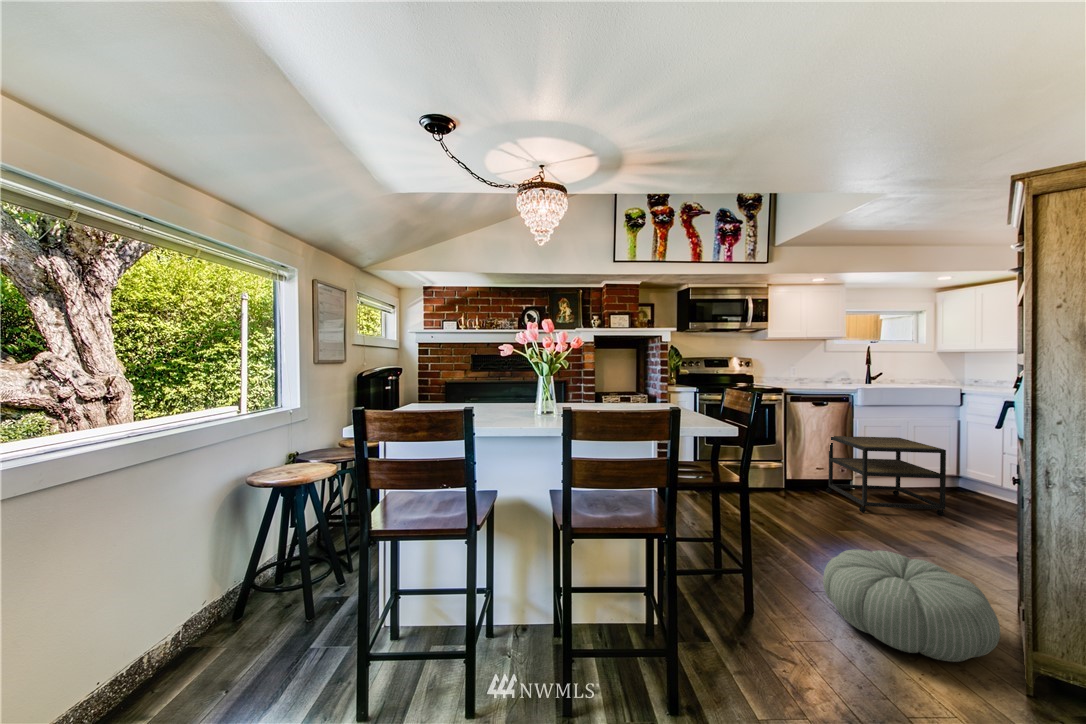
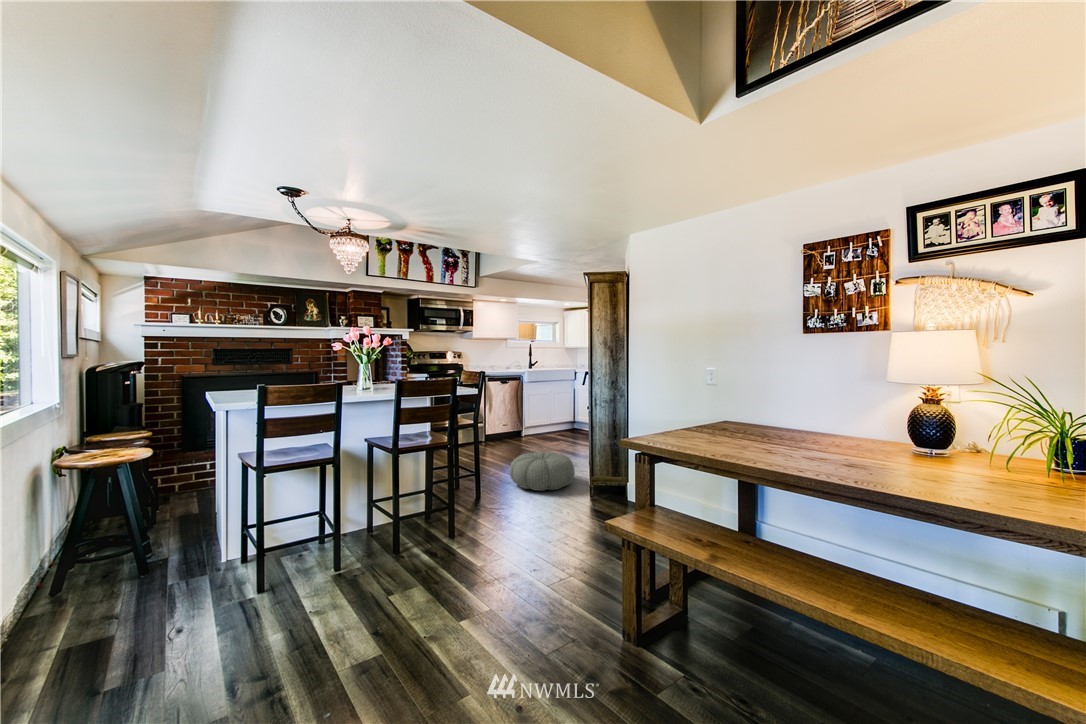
side table: present [826,436,946,516] -> none [509,401,565,446]

